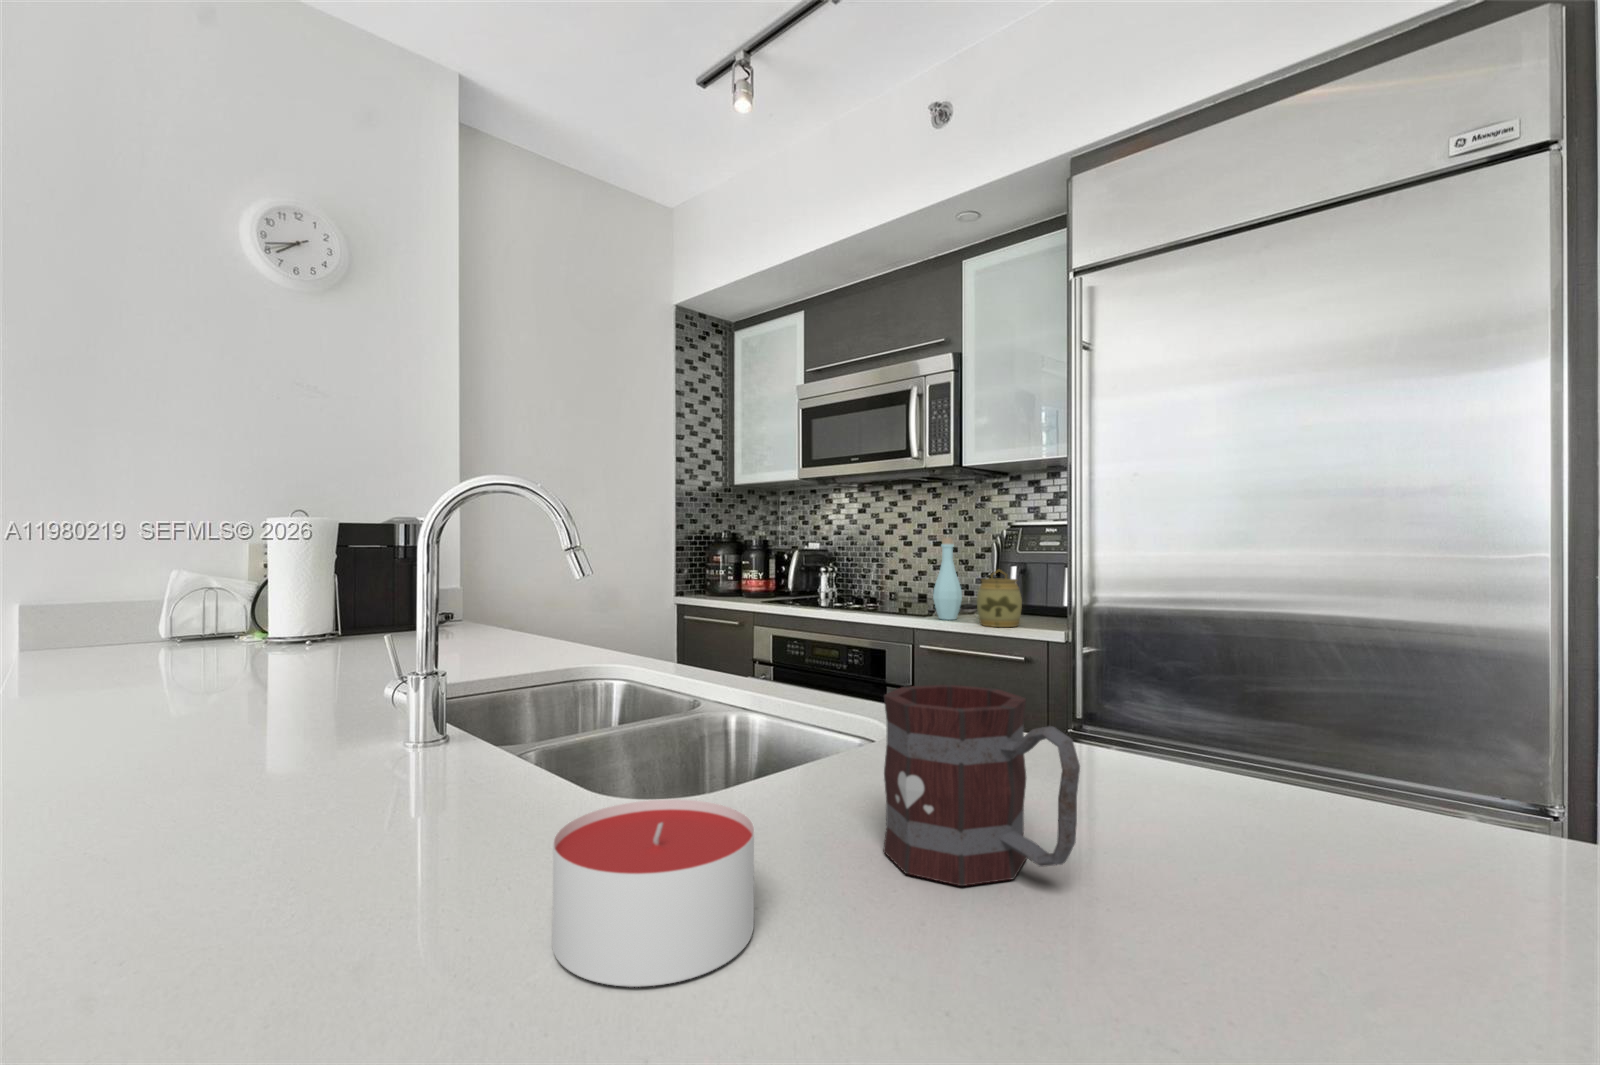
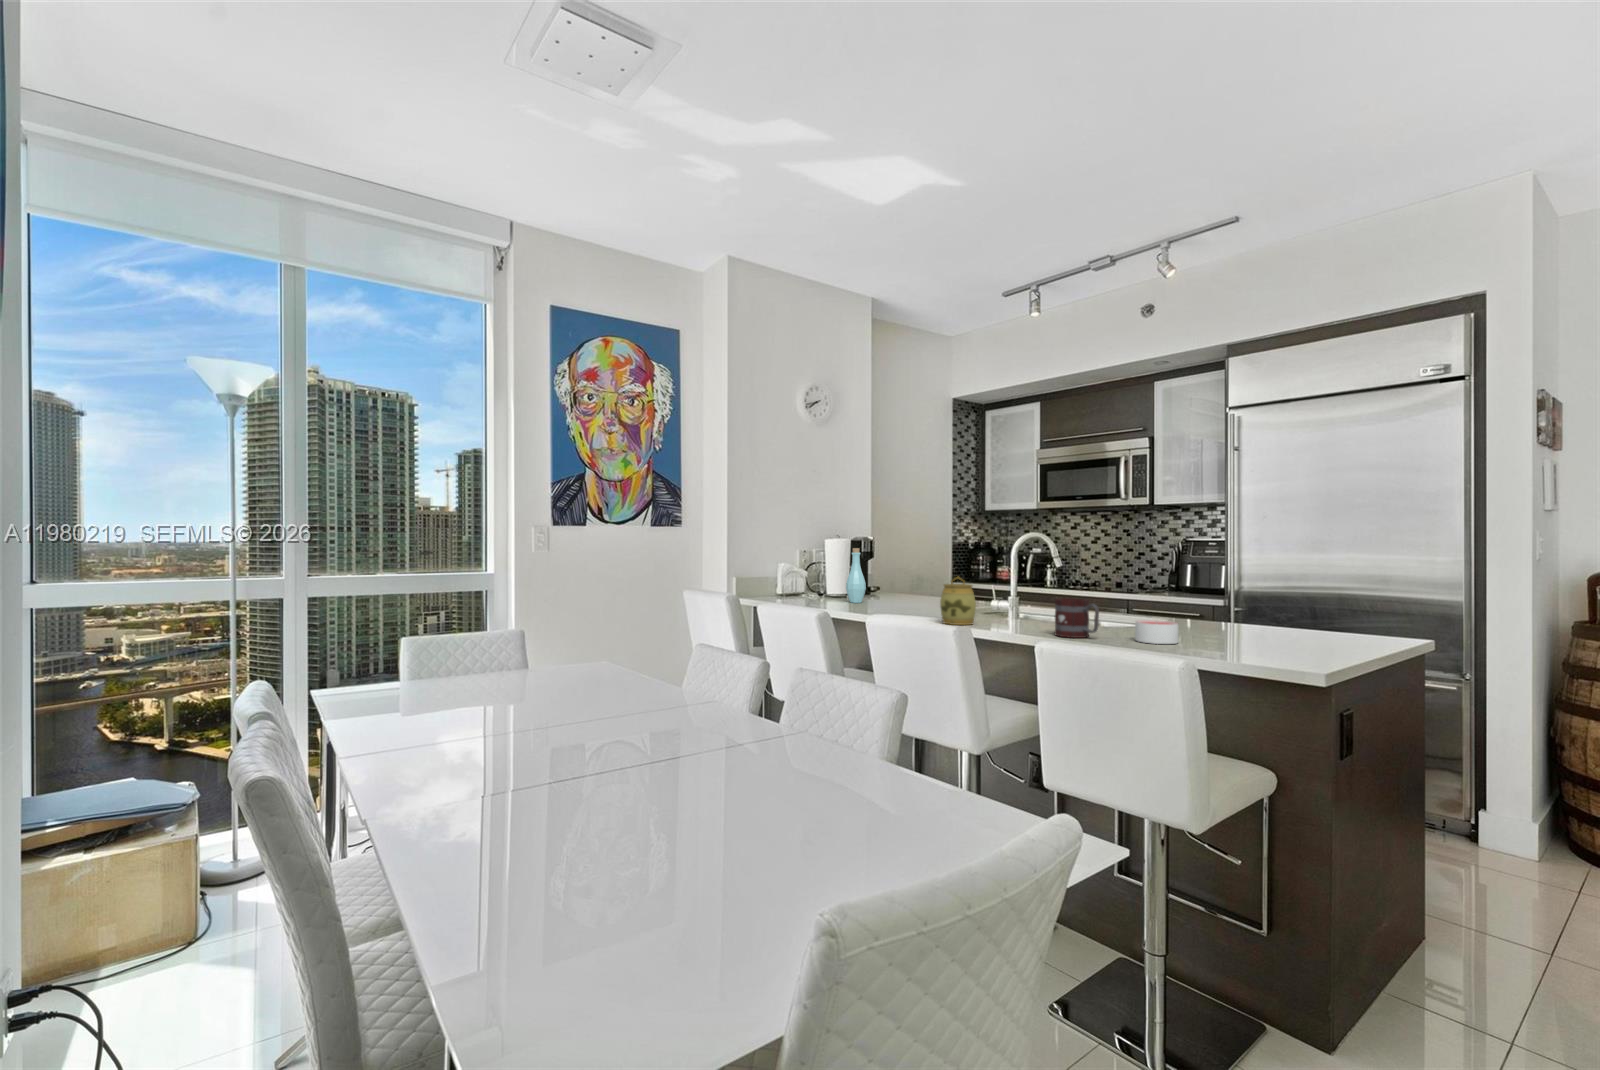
bottle: present [933,538,962,620] -> present [846,548,866,603]
jar: present [977,570,1022,627] -> present [940,577,976,625]
mug: present [883,685,1080,886] -> present [1055,598,1099,638]

